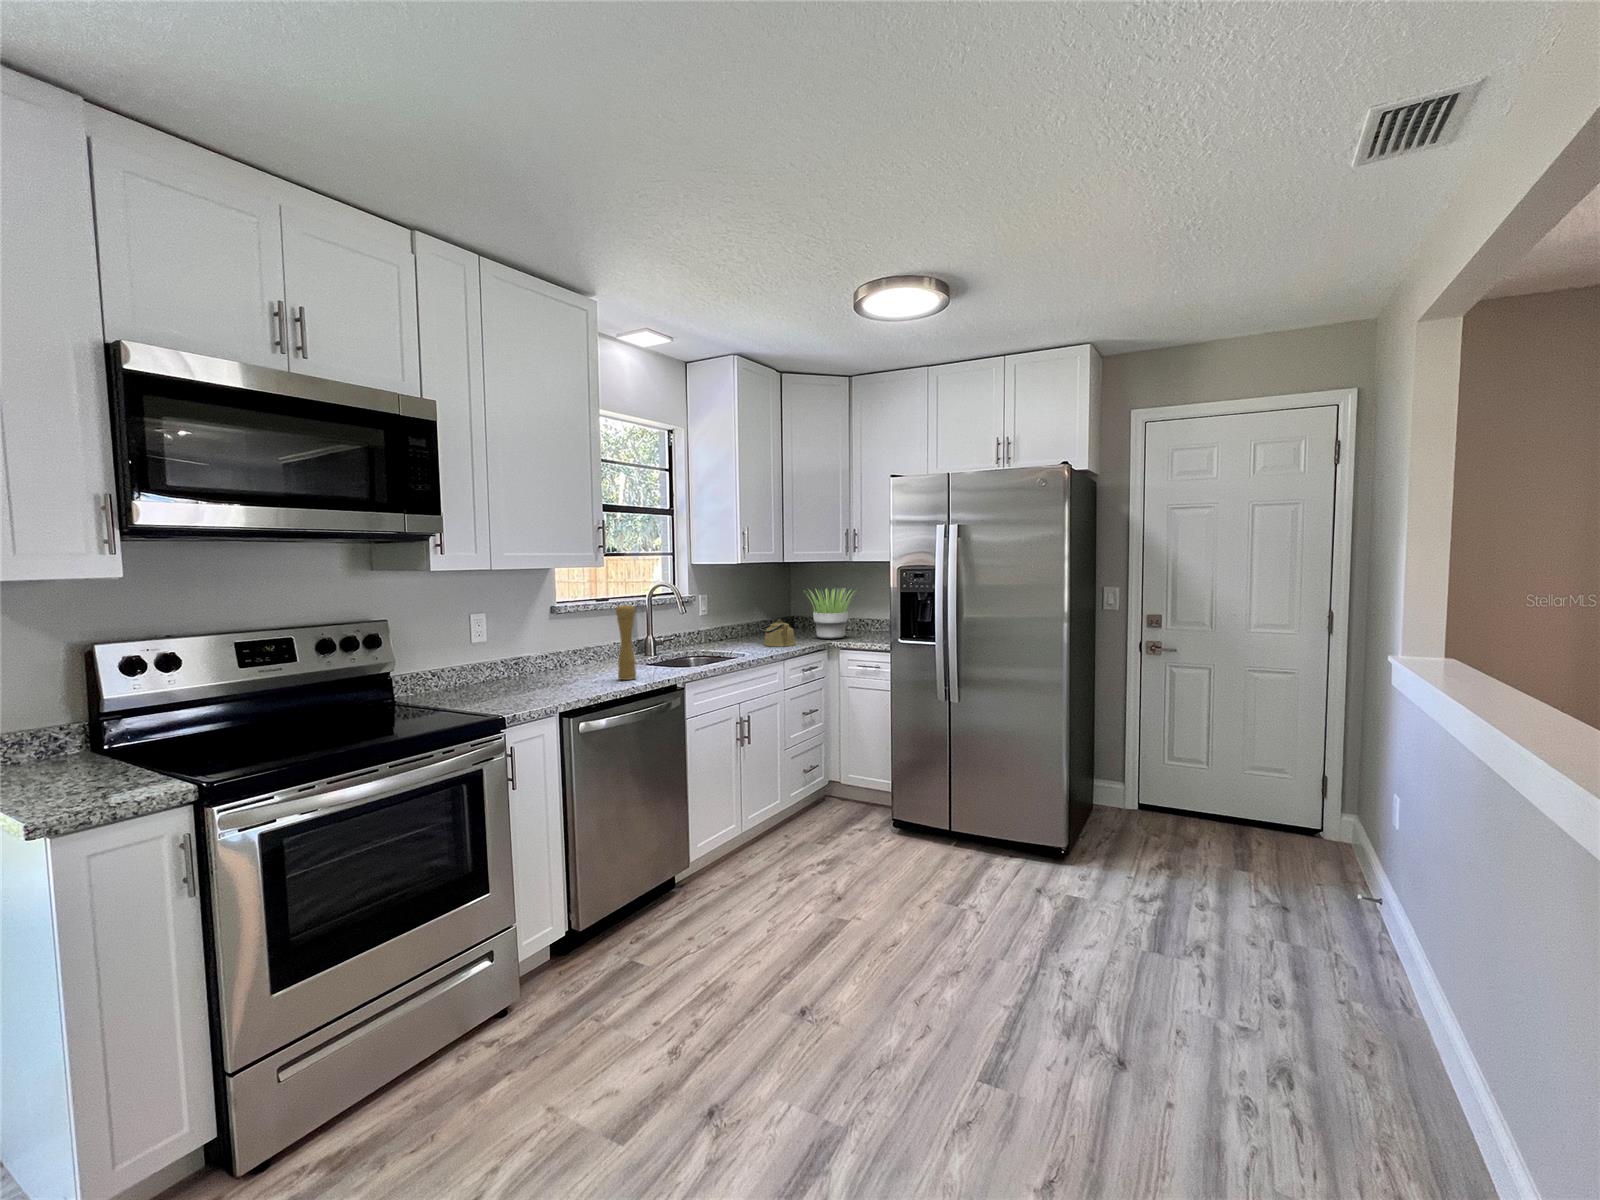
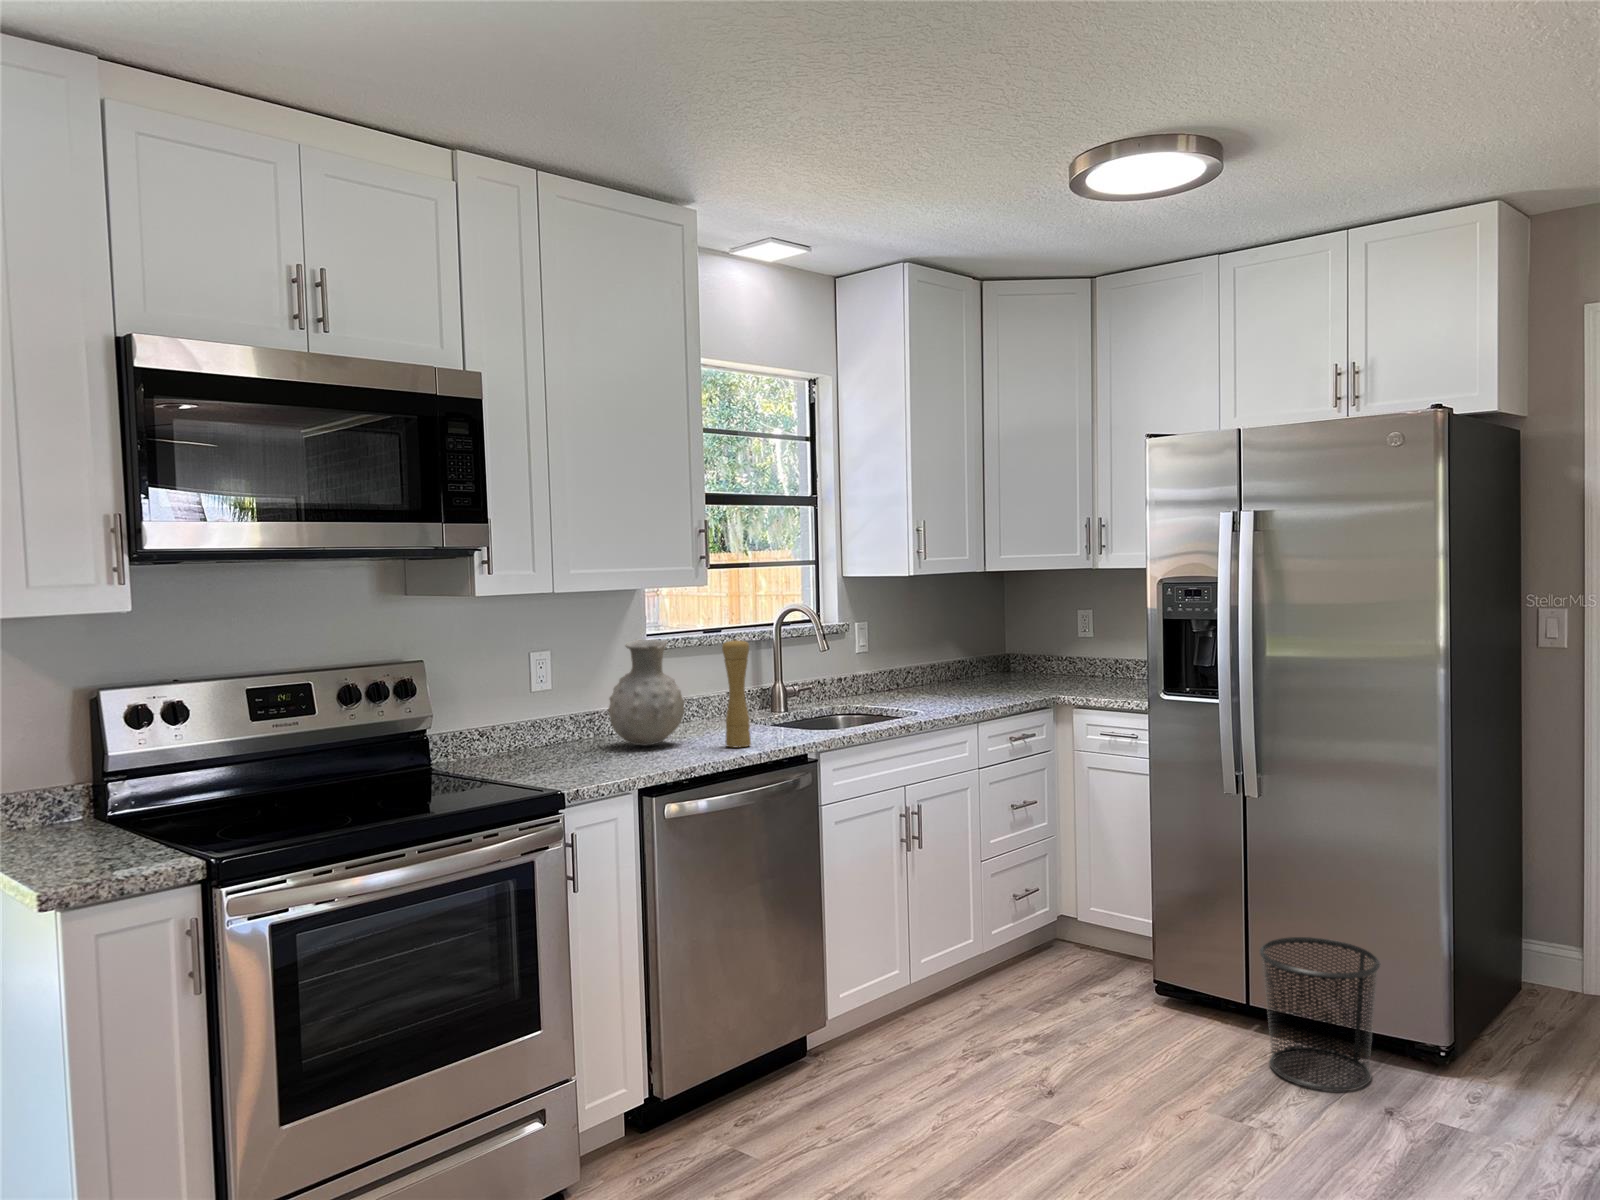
potted plant: present [808,589,852,639] -> none [1014,610,1108,692]
vase: none [530,605,588,680] -> present [608,639,685,746]
kettle: present [760,620,796,647] -> none [948,661,1003,702]
waste bin: none [963,788,1034,882] -> present [1260,937,1381,1091]

